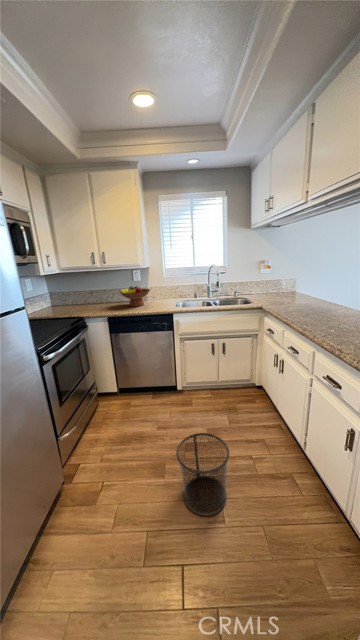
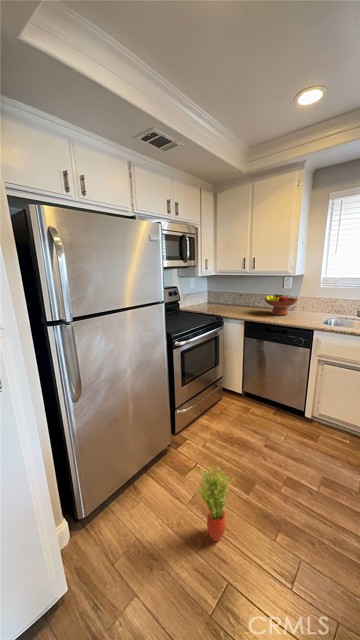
waste bin: present [176,433,229,515] -> none [256,467,322,569]
potted plant: none [131,462,165,540] -> present [197,467,234,541]

